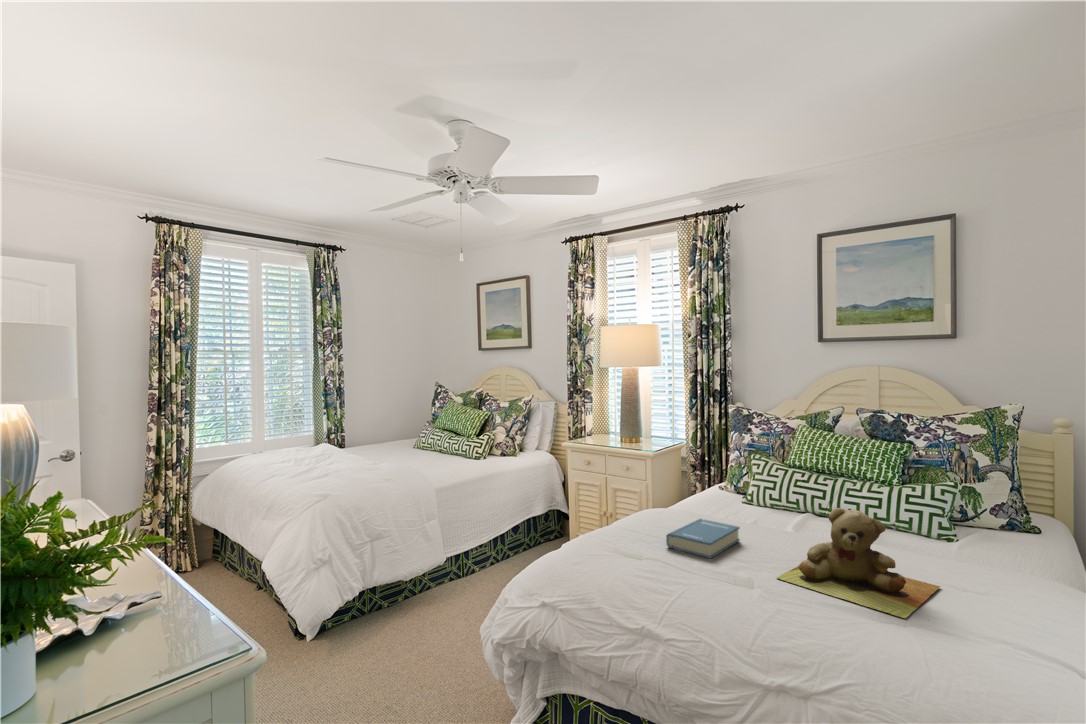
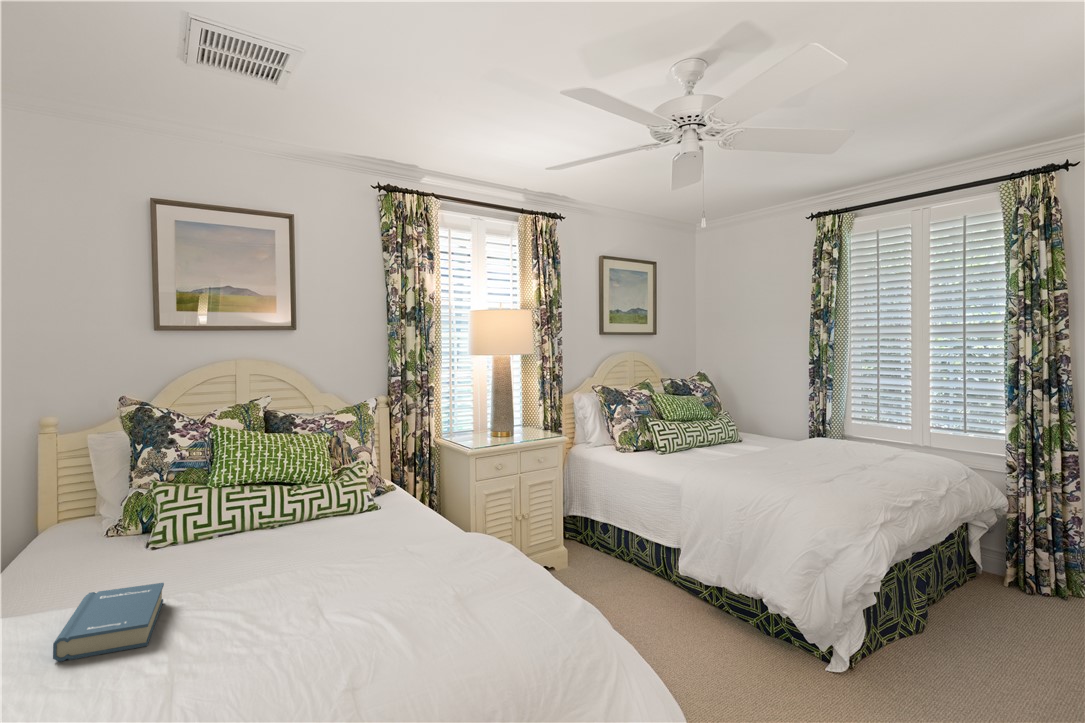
teddy bear: present [777,508,940,618] -> none [256,520,398,630]

